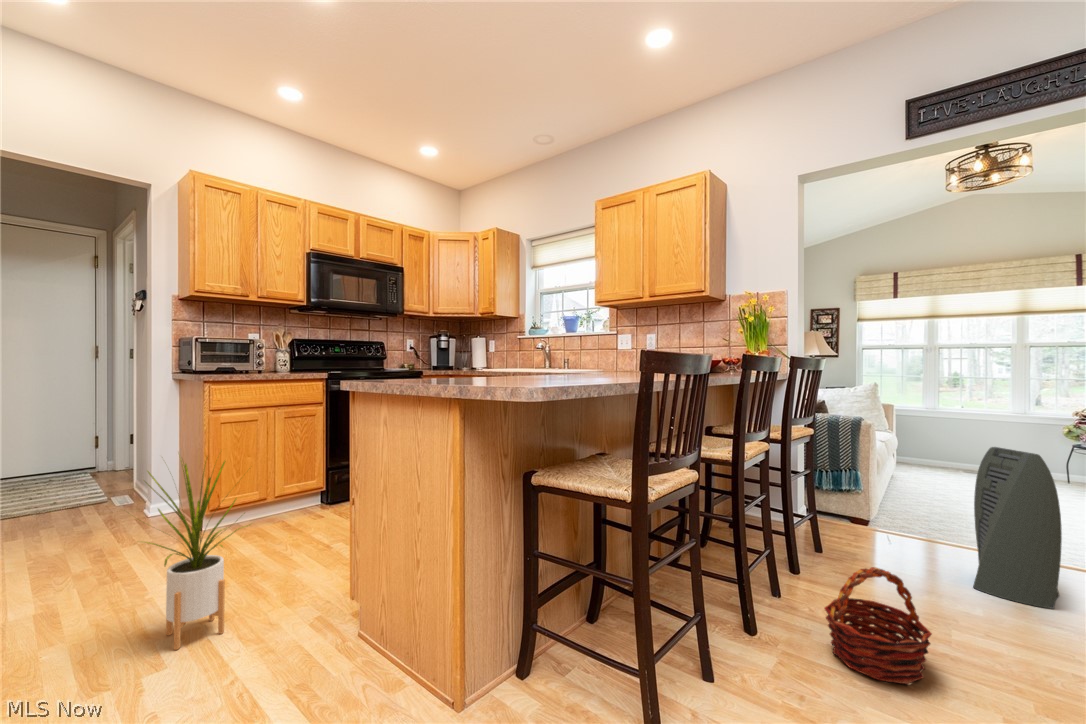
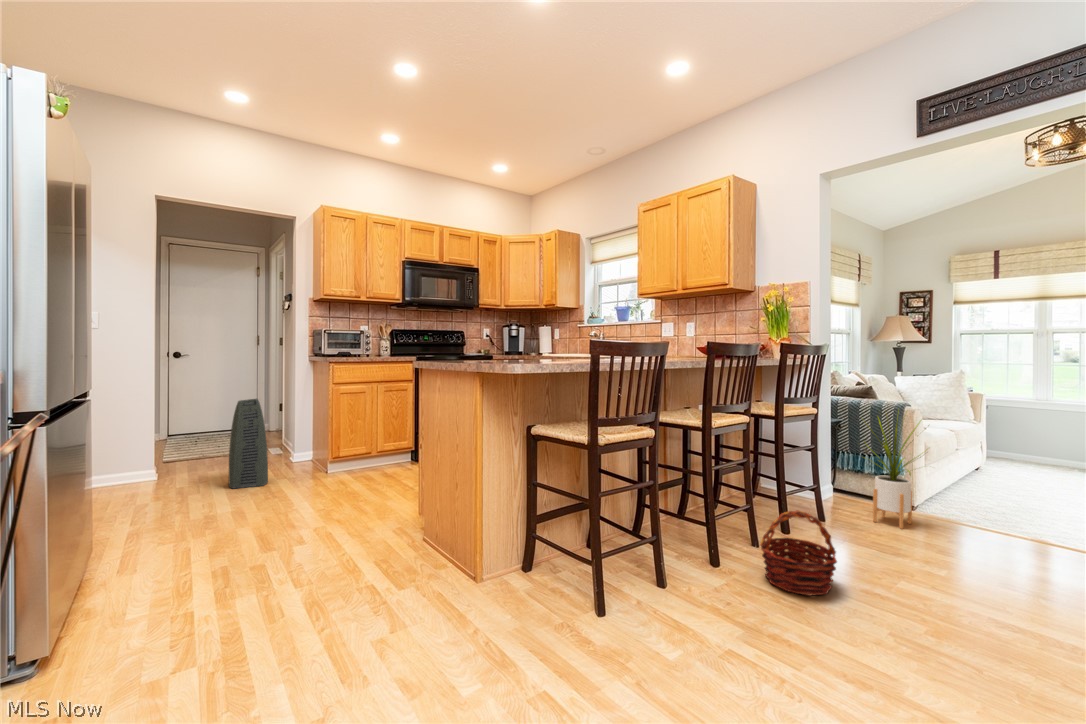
air purifier: present [973,447,1062,609] -> present [229,398,268,489]
house plant: present [145,462,246,650] -> present [873,418,920,529]

